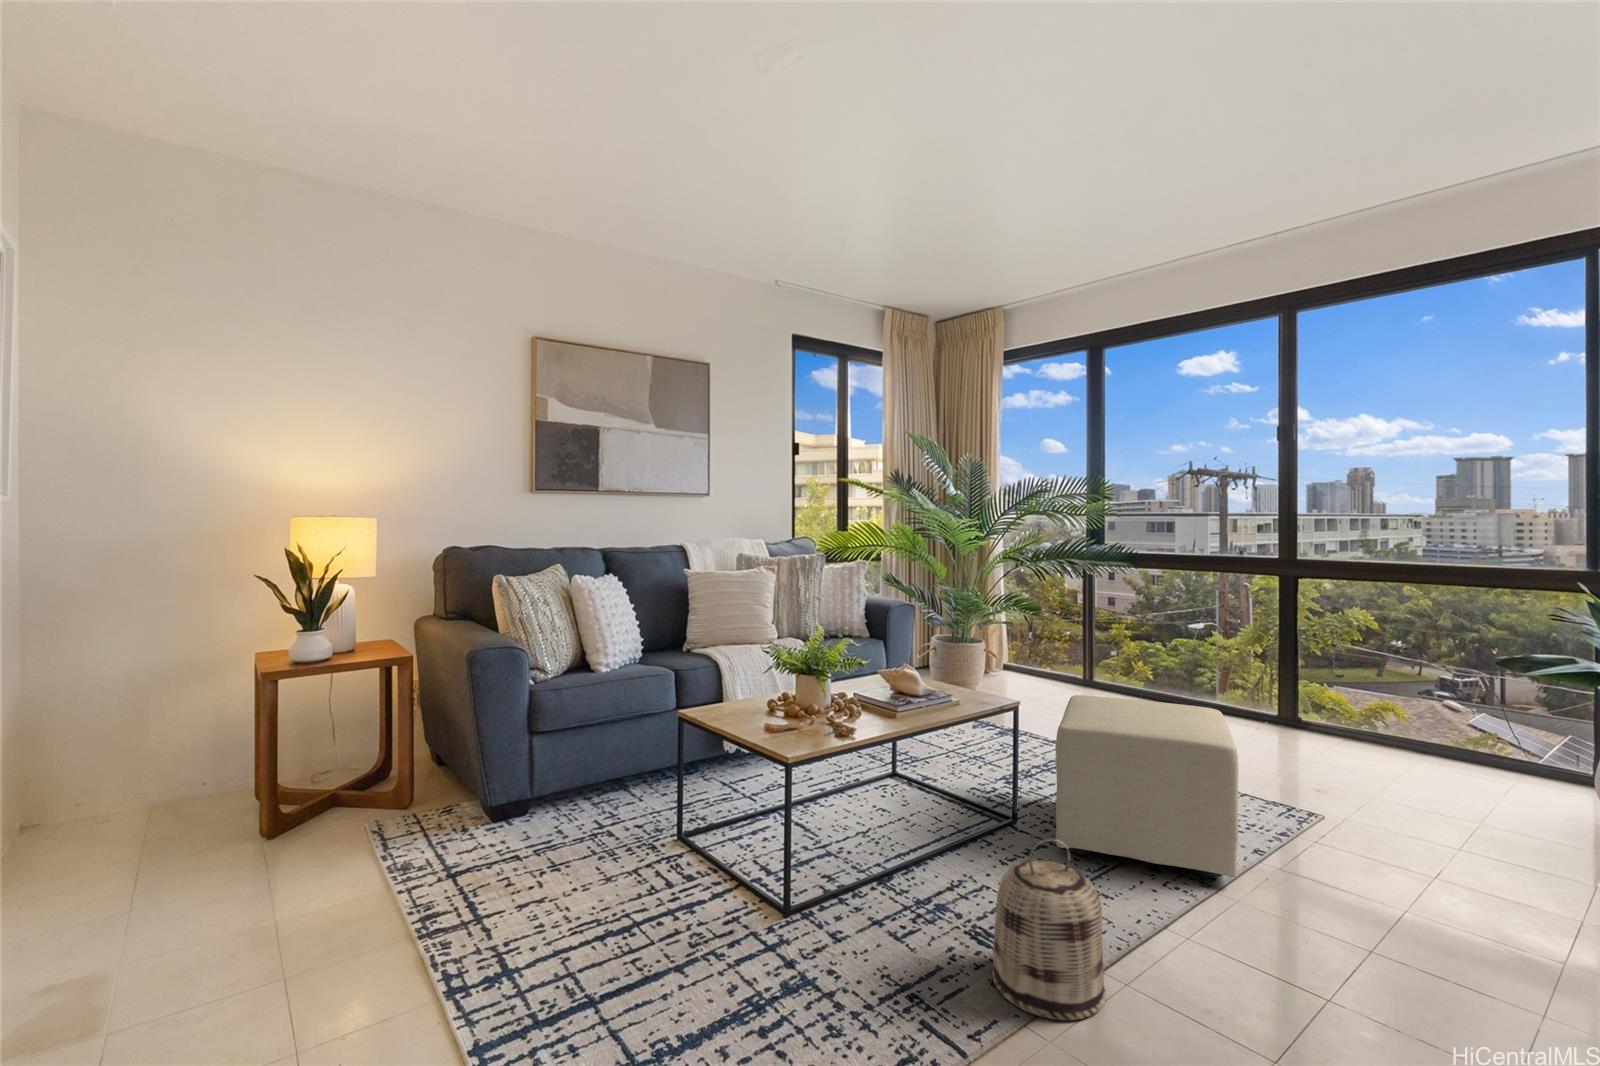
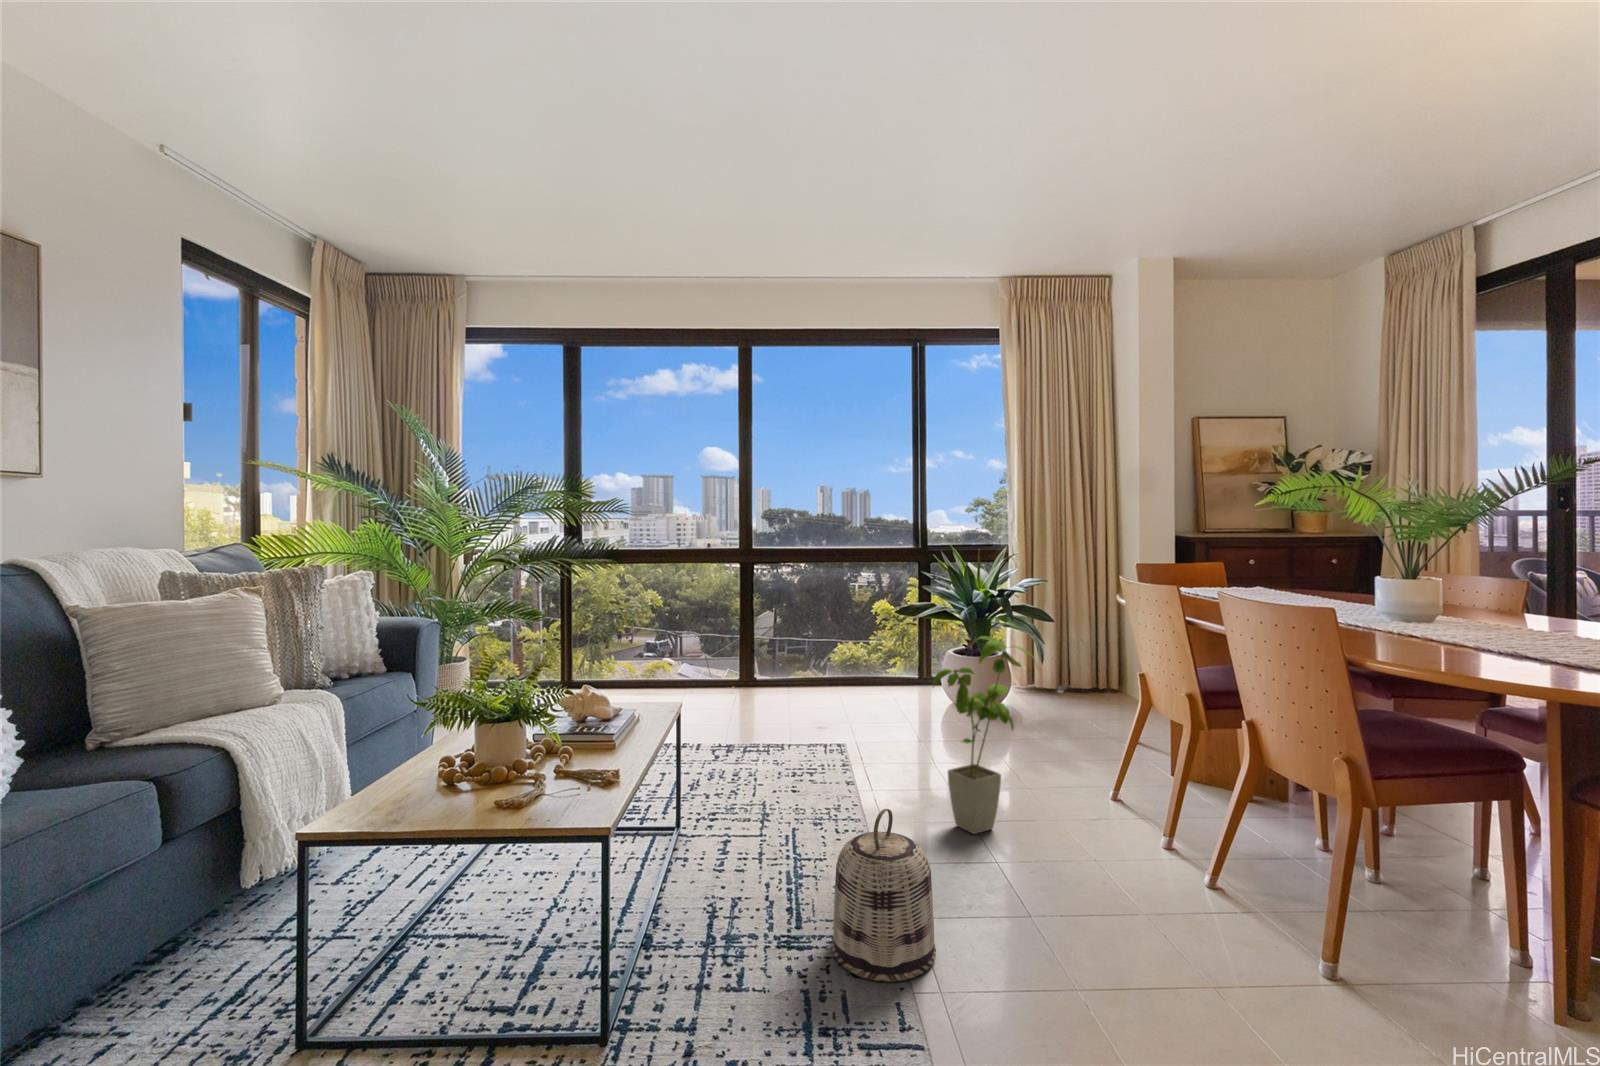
ottoman: present [1056,695,1239,878] -> none [696,675,876,835]
house plant: none [1292,697,1461,970] -> present [933,636,1036,834]

